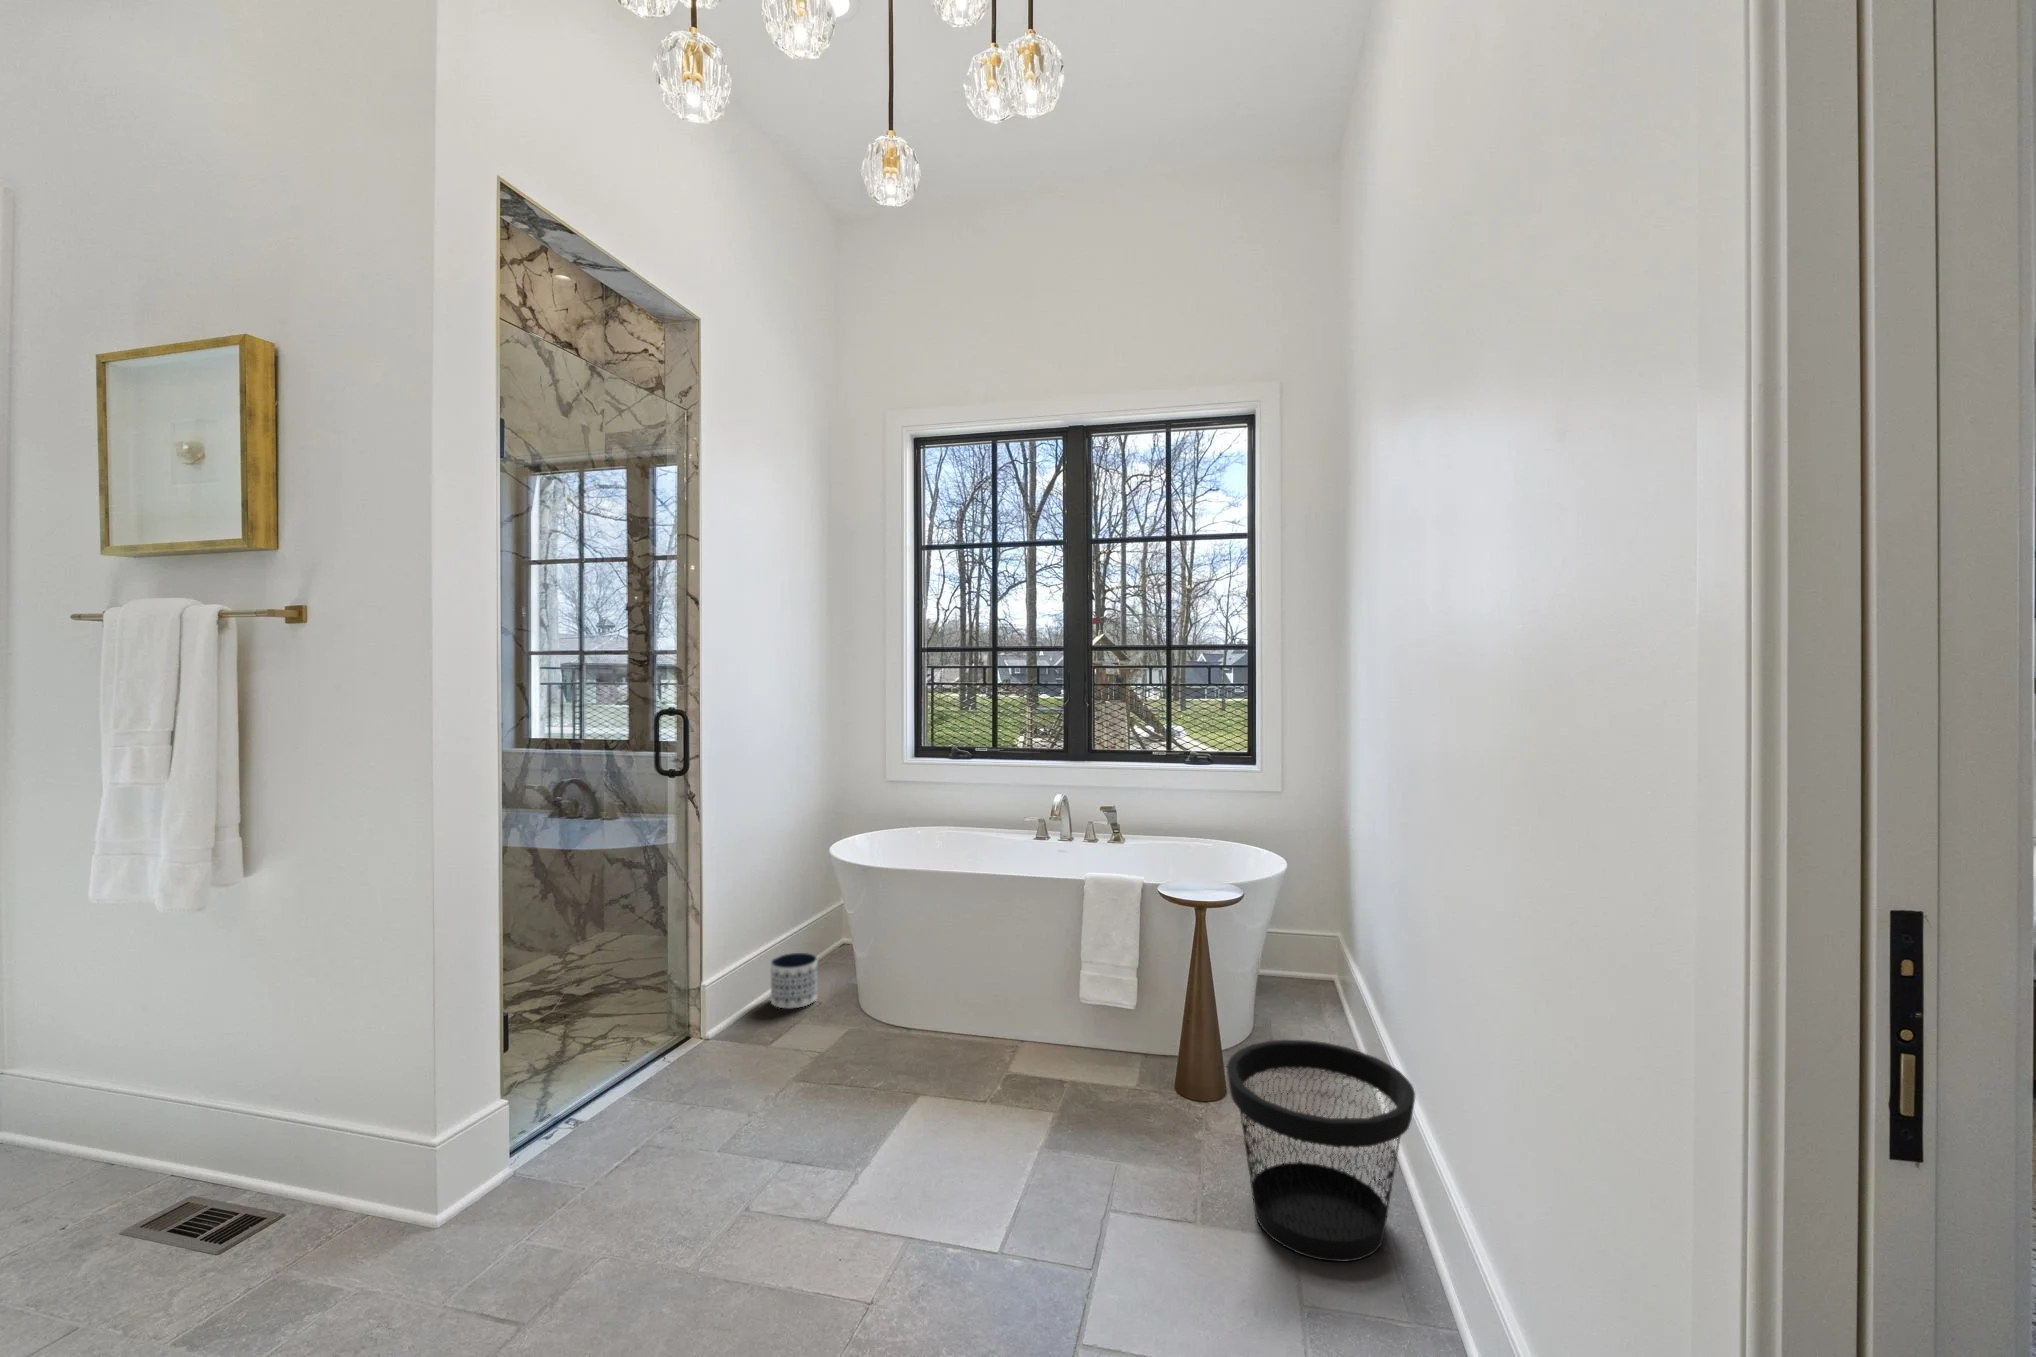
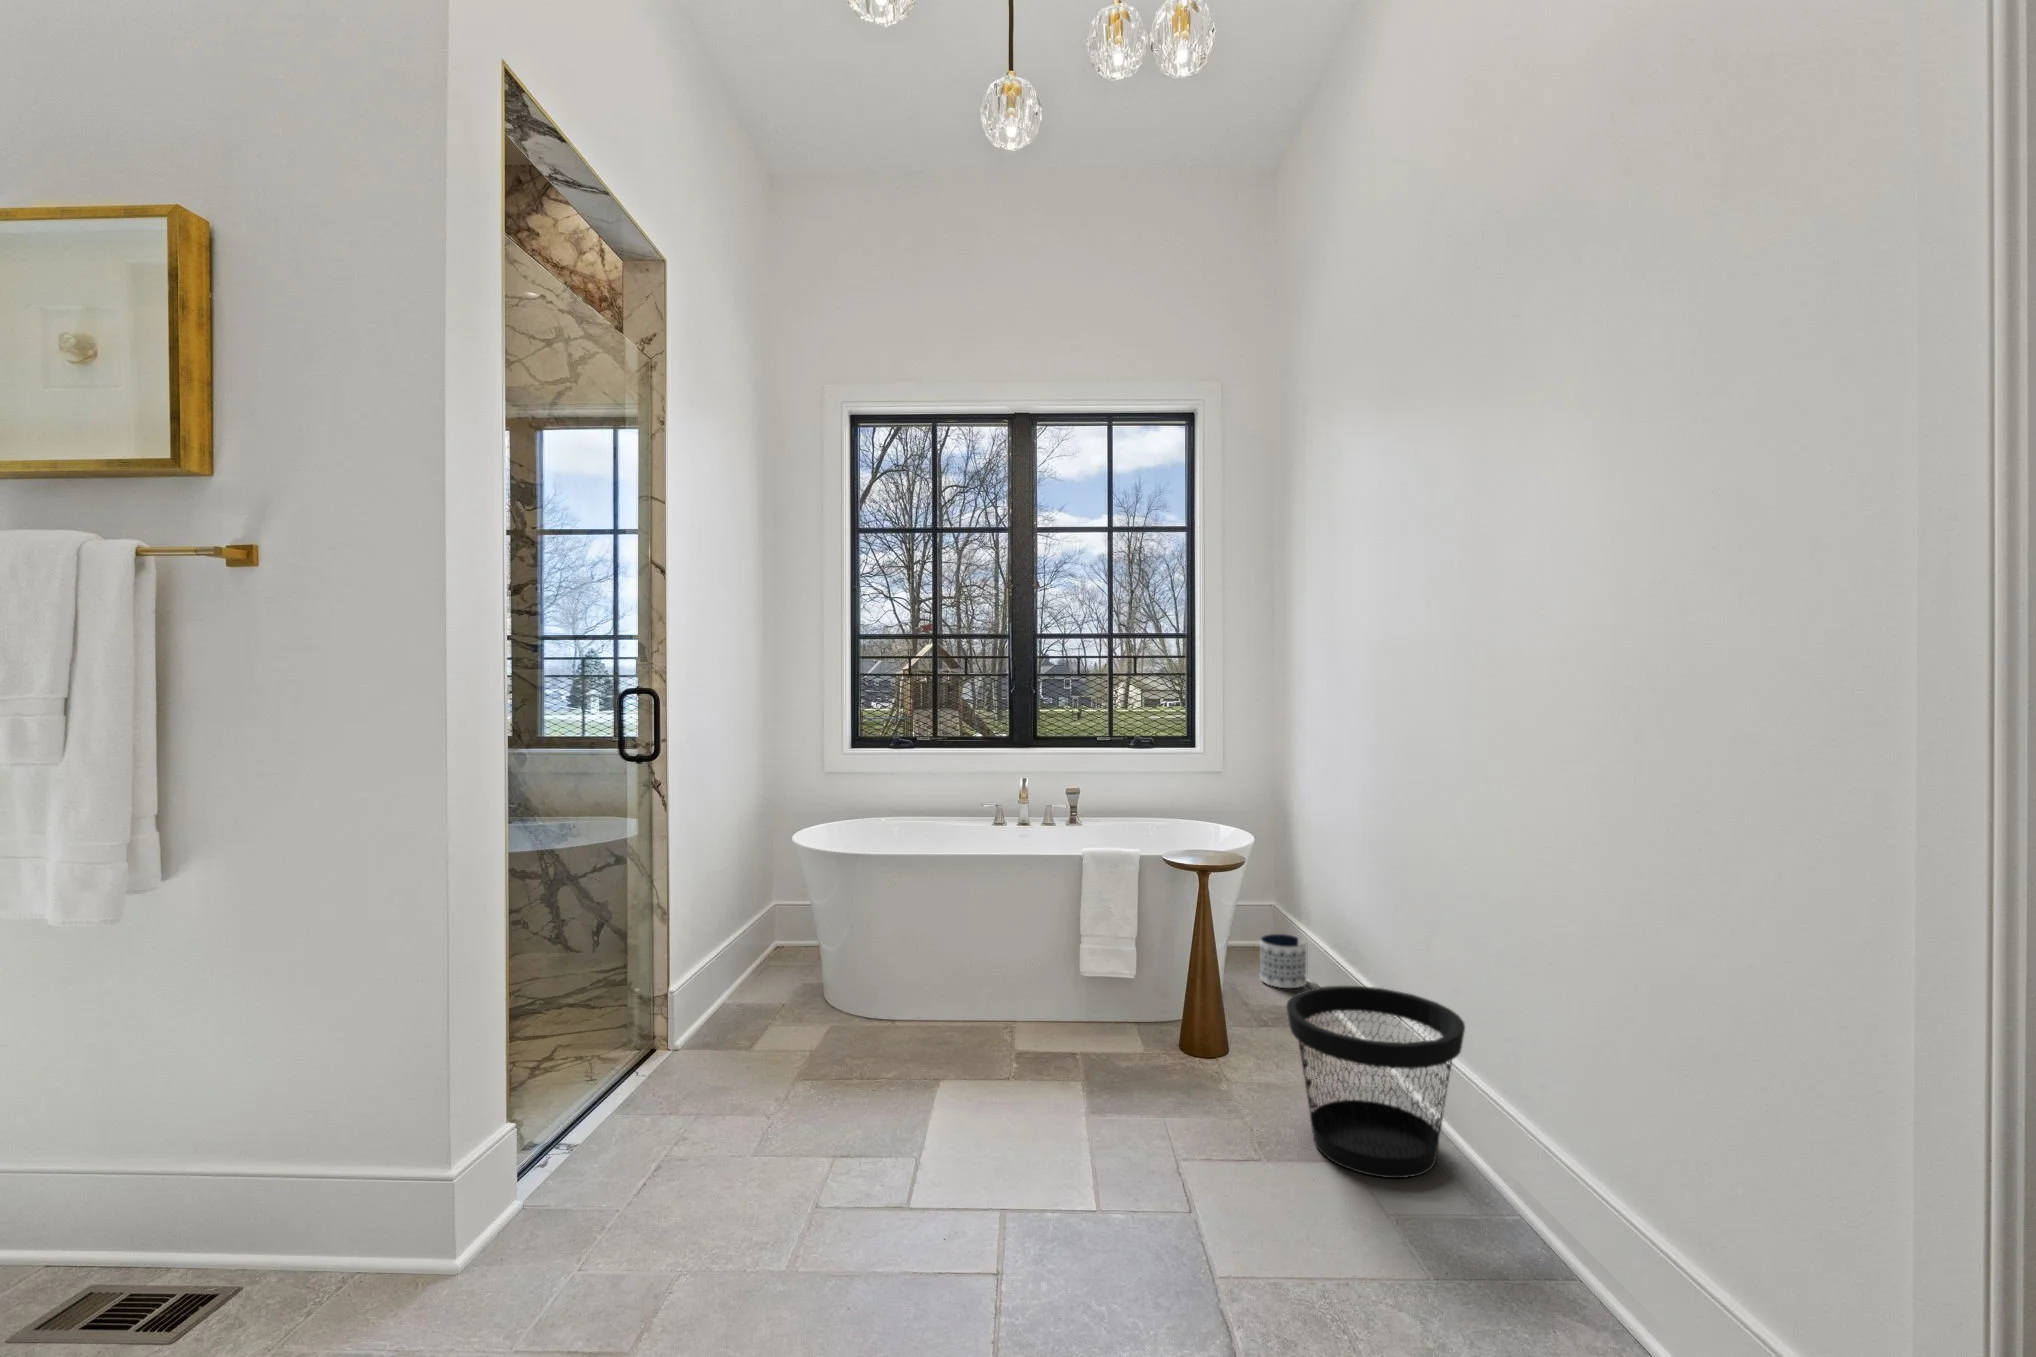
planter: present [771,953,817,1009] -> present [1260,934,1308,988]

